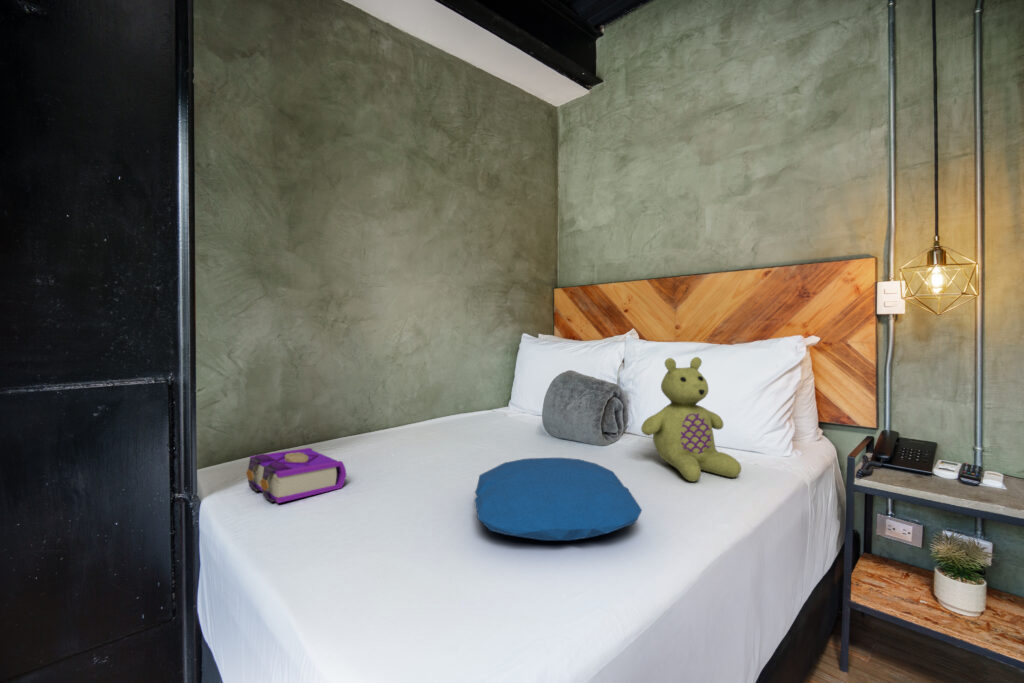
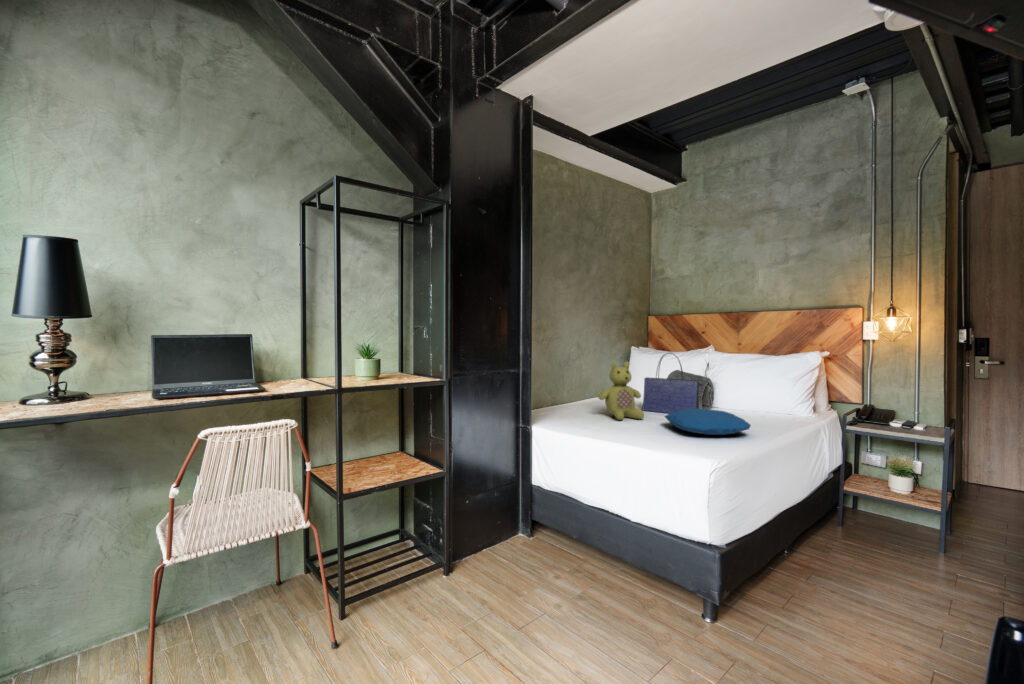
tote bag: none [493,341,589,459] -> present [642,353,703,413]
stuffed bear: present [641,357,741,482] -> present [599,362,644,420]
book: present [246,448,346,503] -> none [545,407,594,427]

